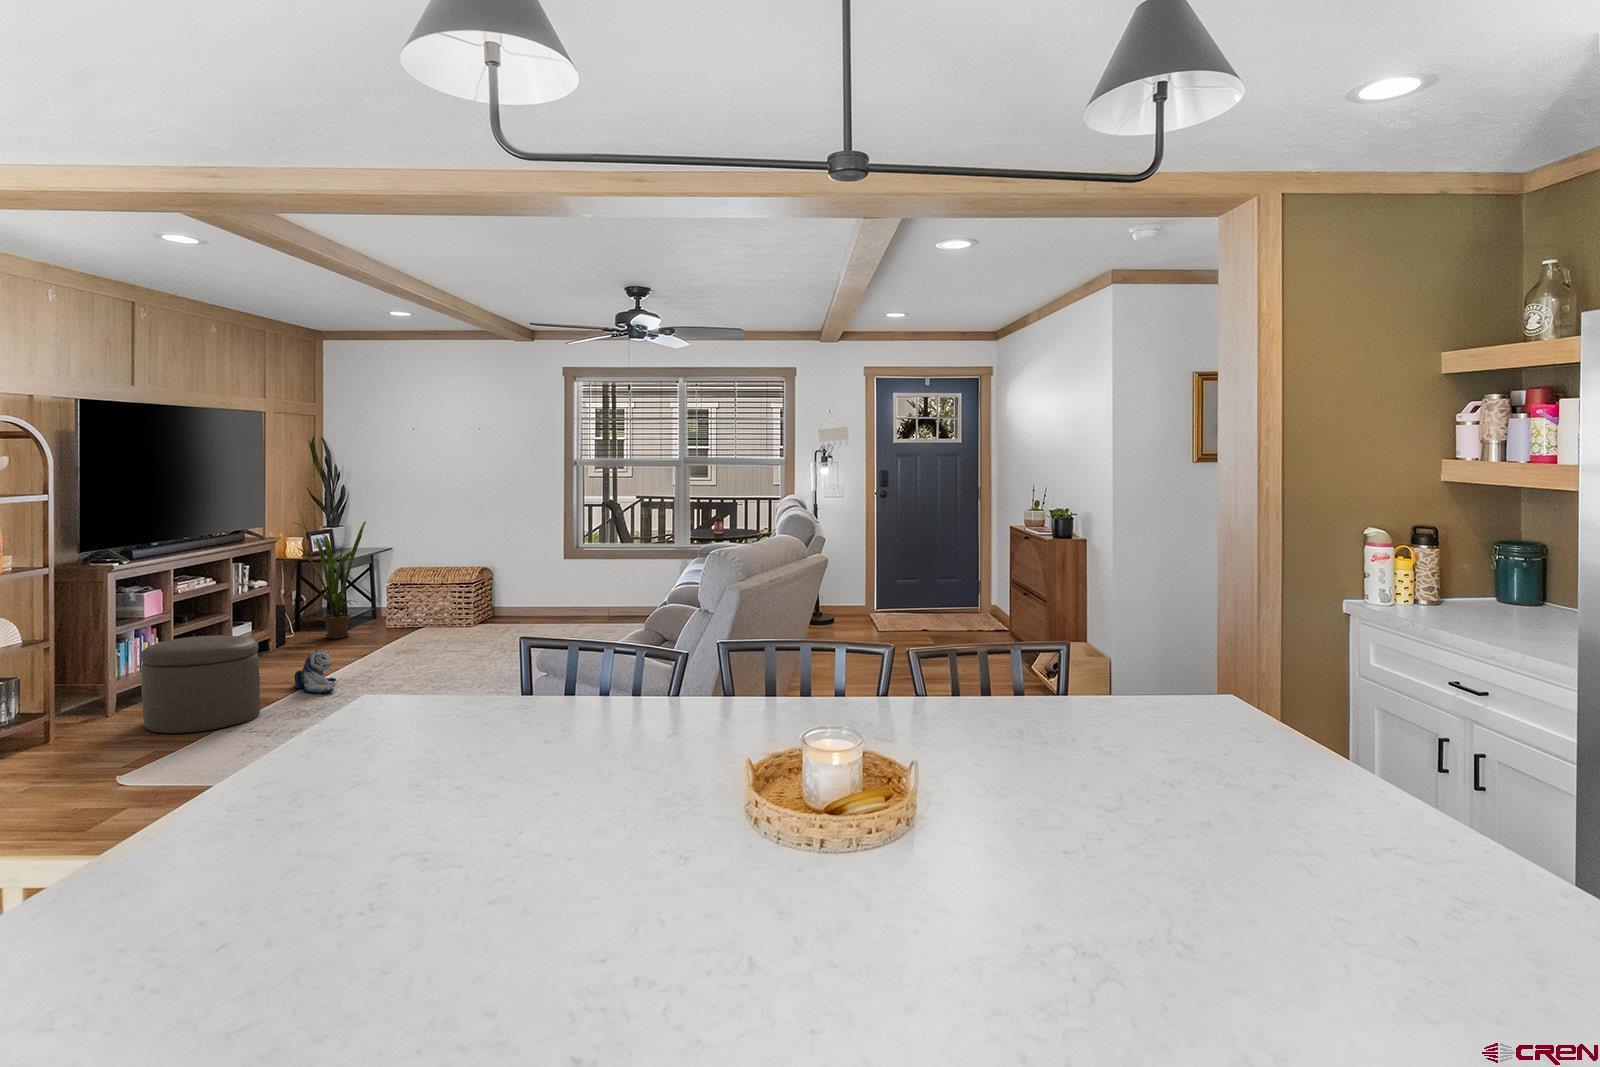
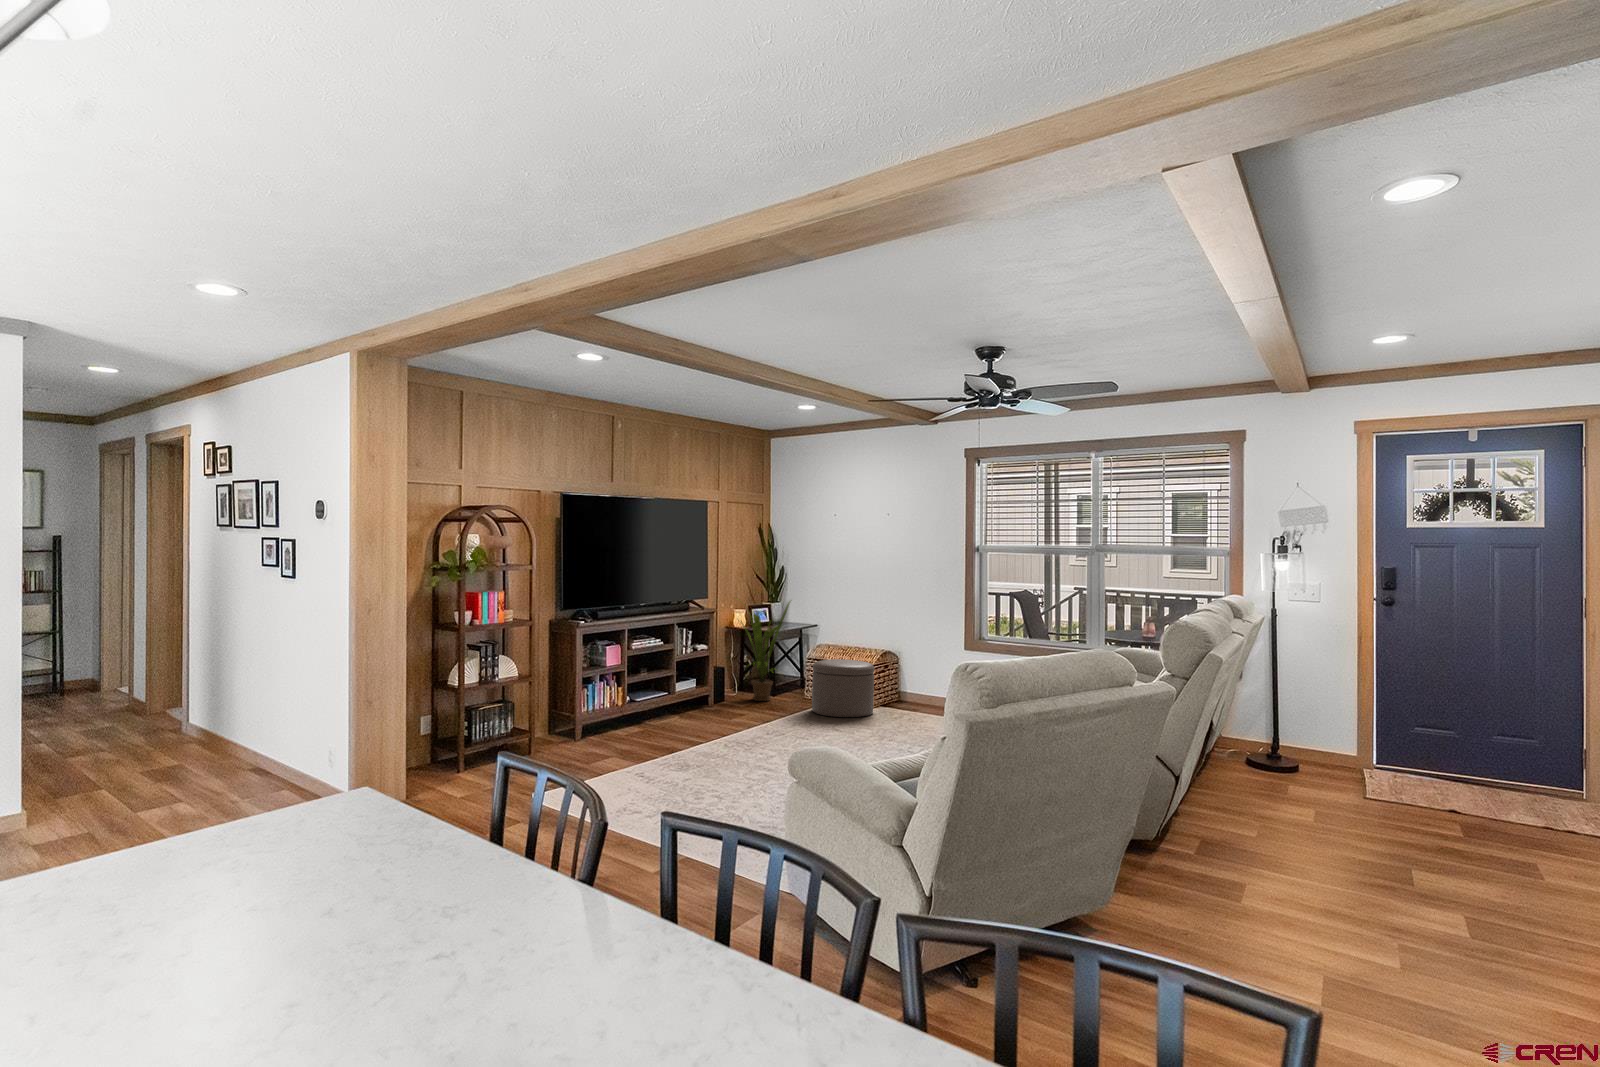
ottoman: present [140,635,260,733] -> present [812,659,874,717]
plush toy: present [294,650,336,693] -> none [700,708,732,745]

